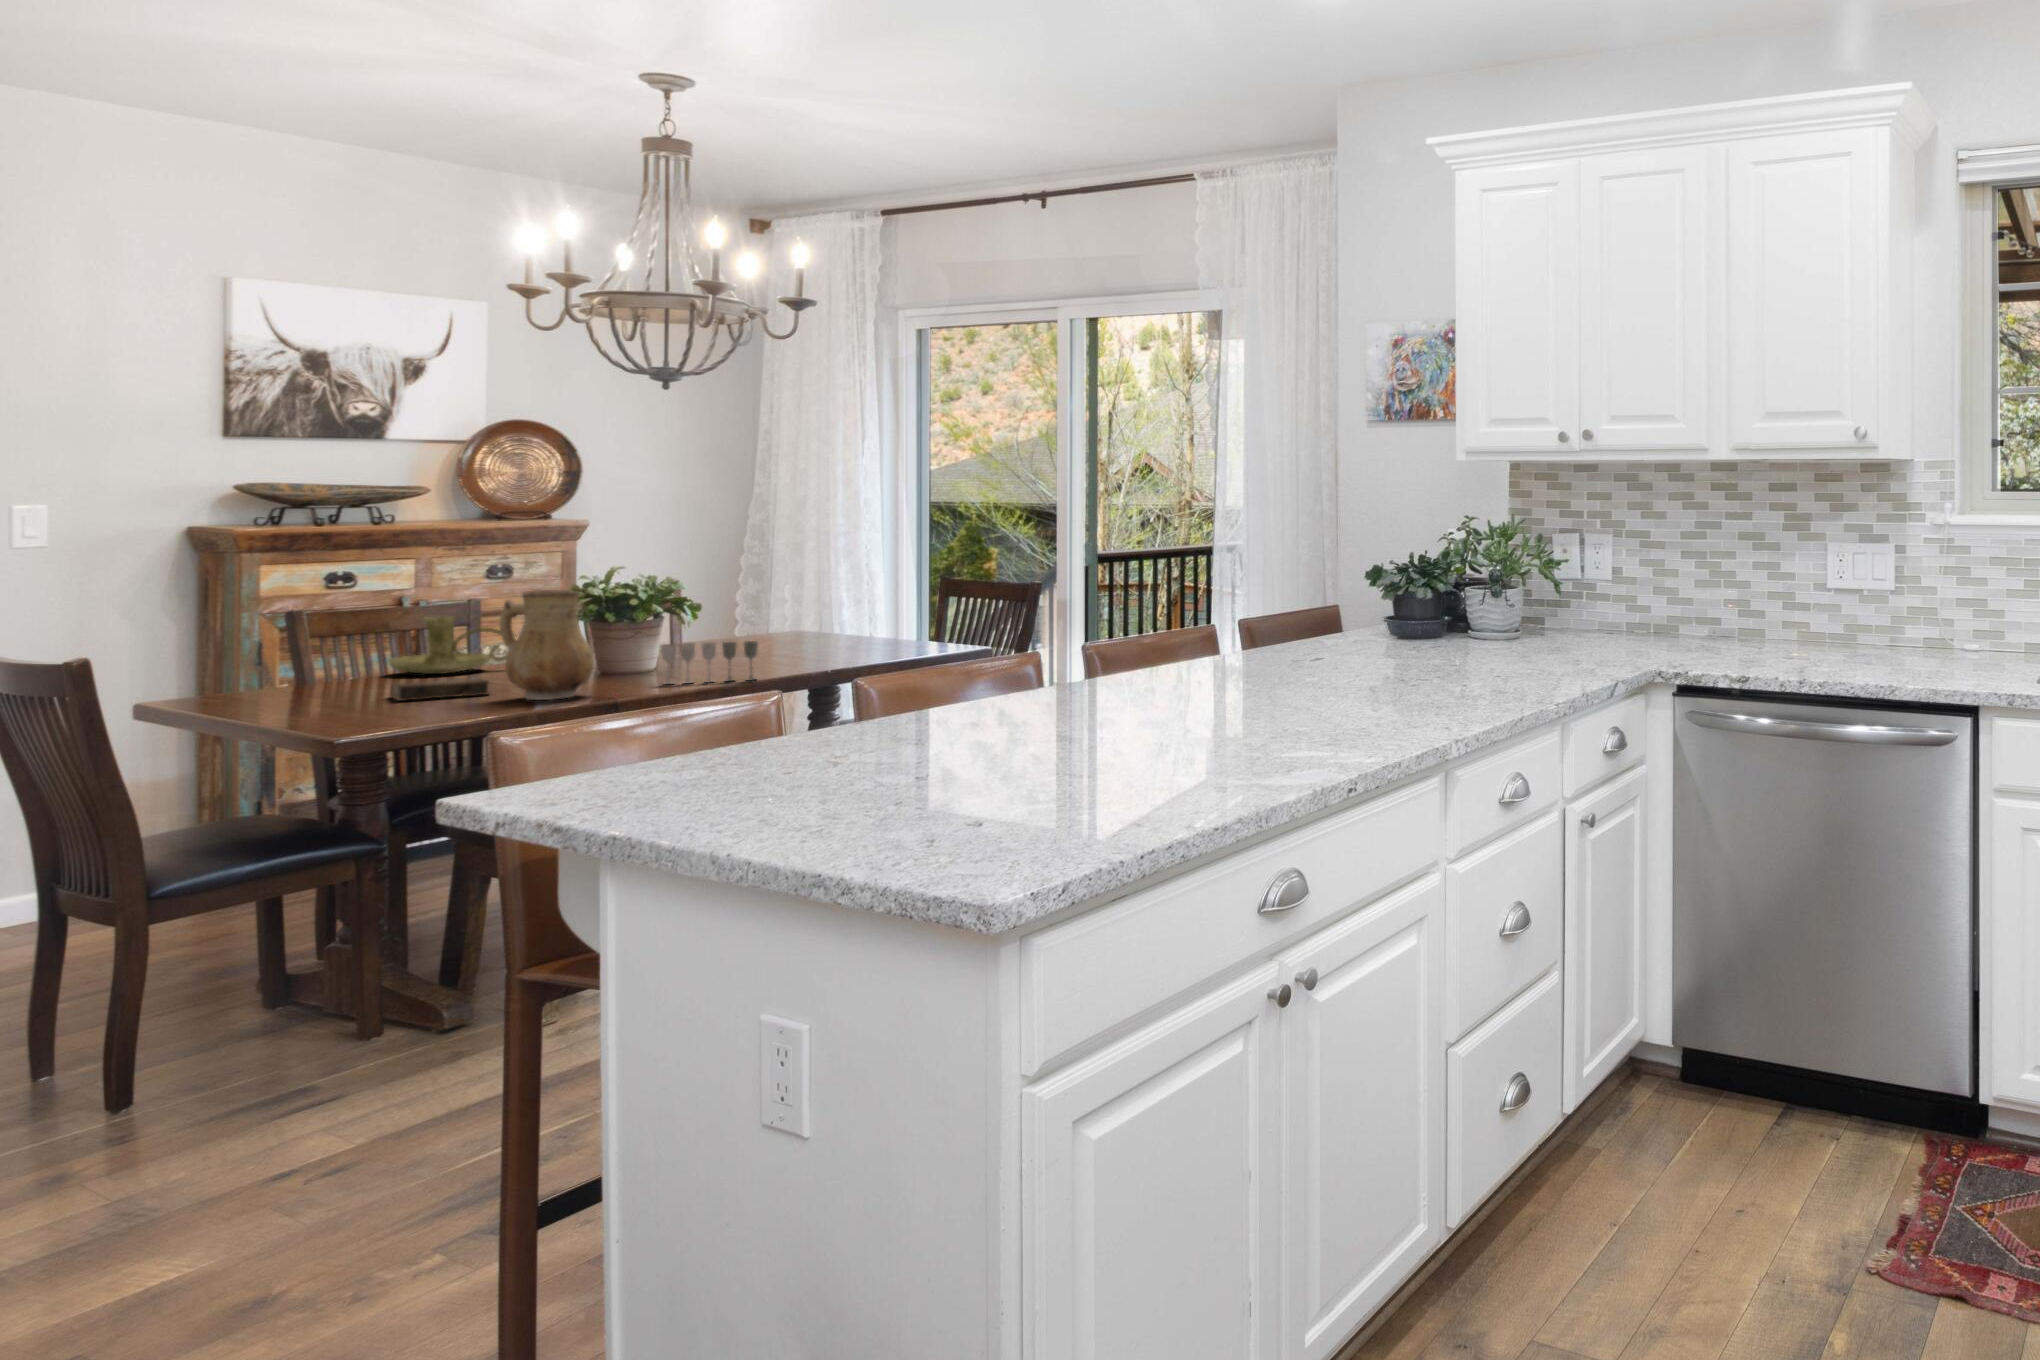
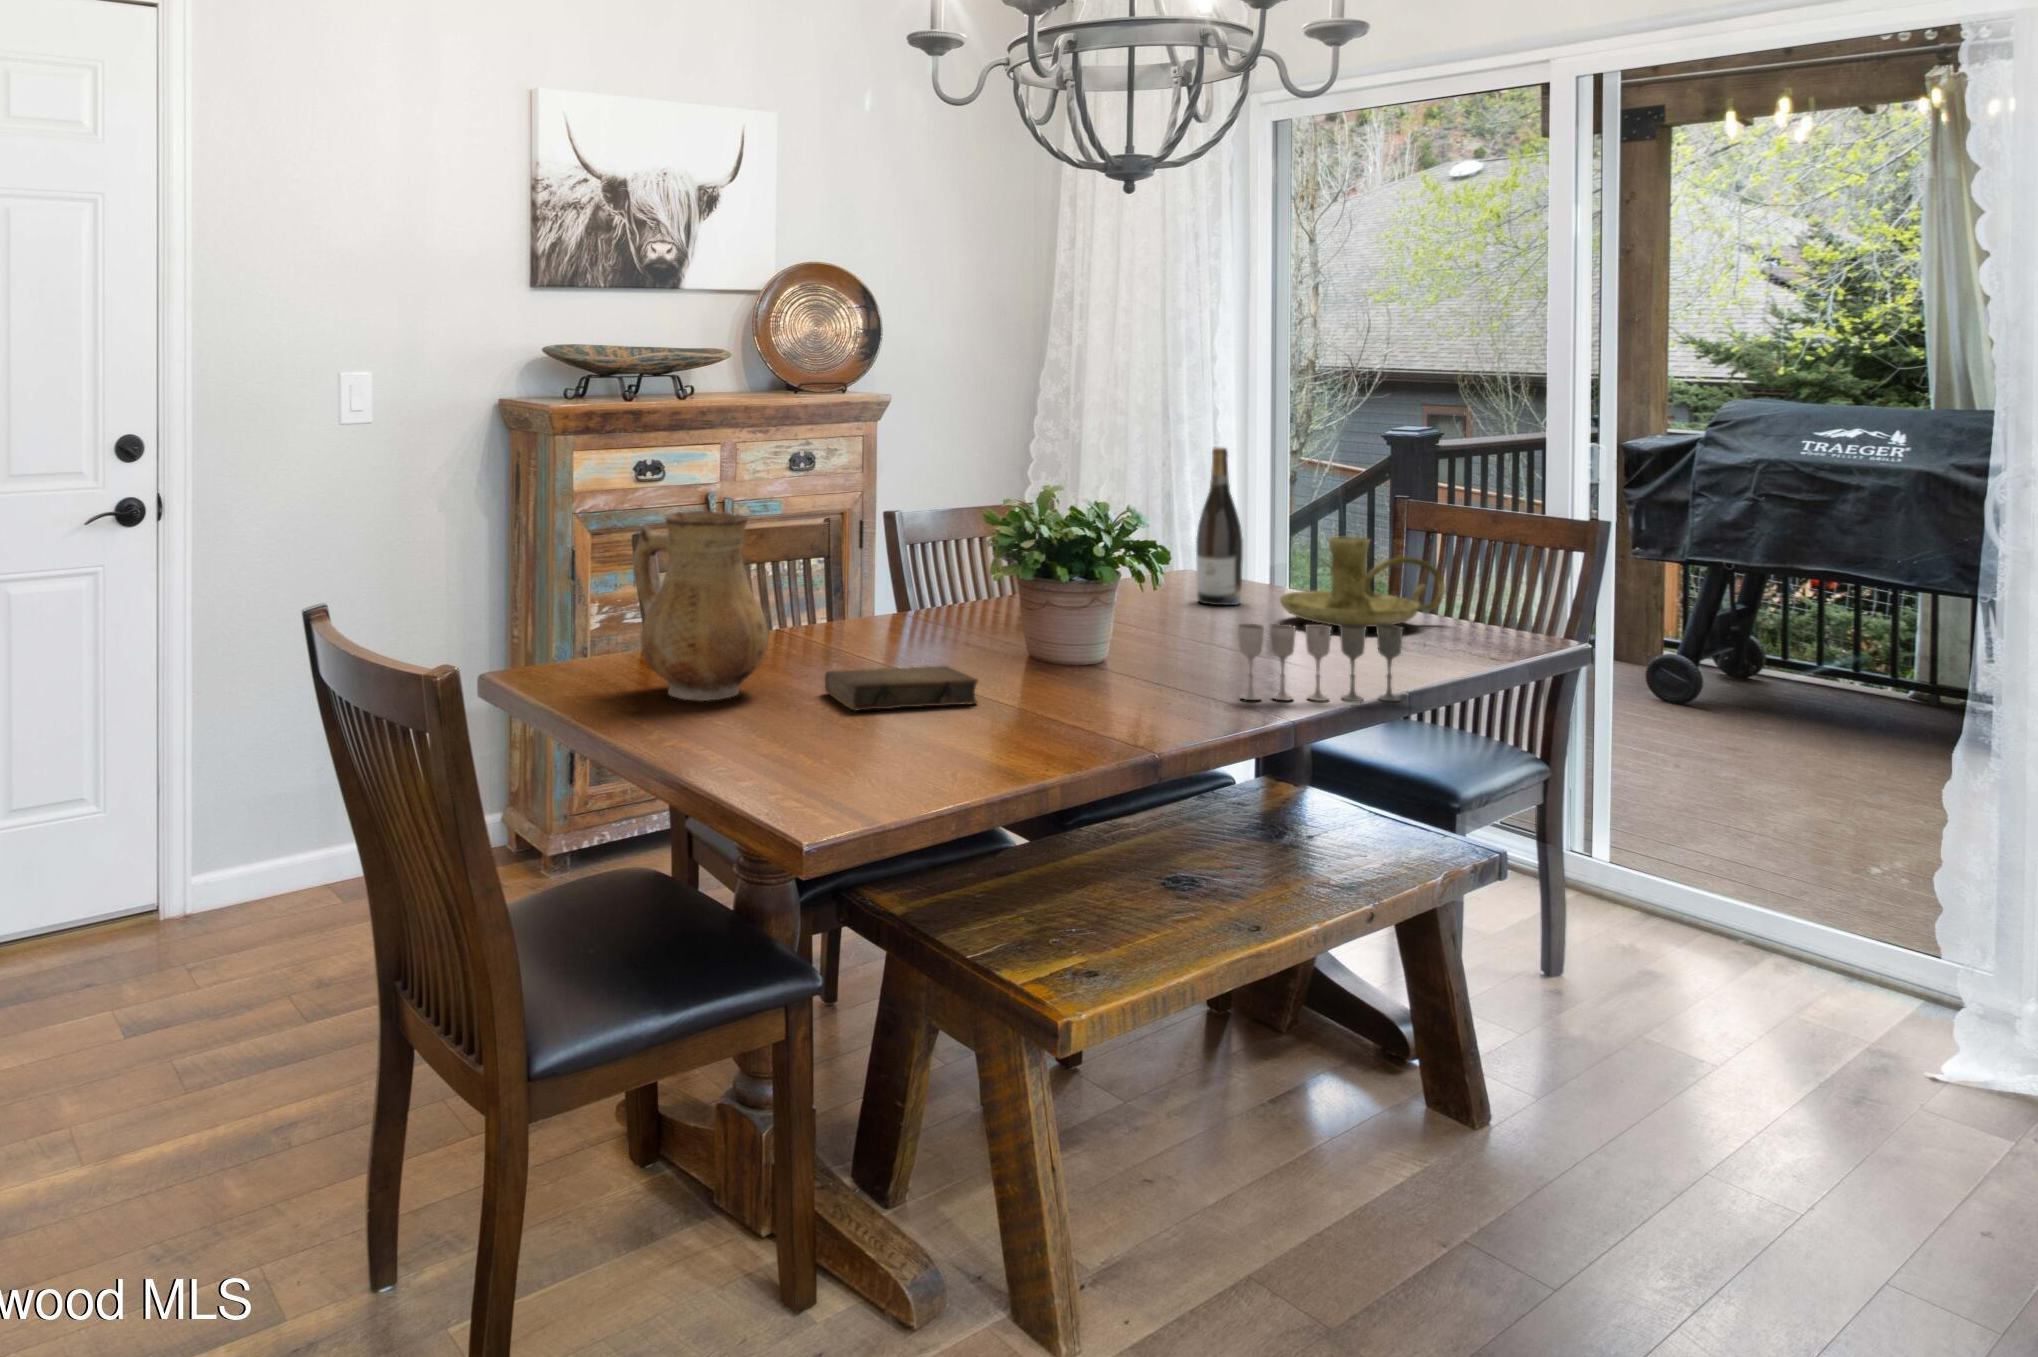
wine bottle: none [742,554,772,652] -> present [1196,447,1243,605]
ceramic pitcher: present [499,590,594,700] -> present [633,511,768,701]
candle holder: present [389,616,508,674] -> present [1280,537,1445,627]

